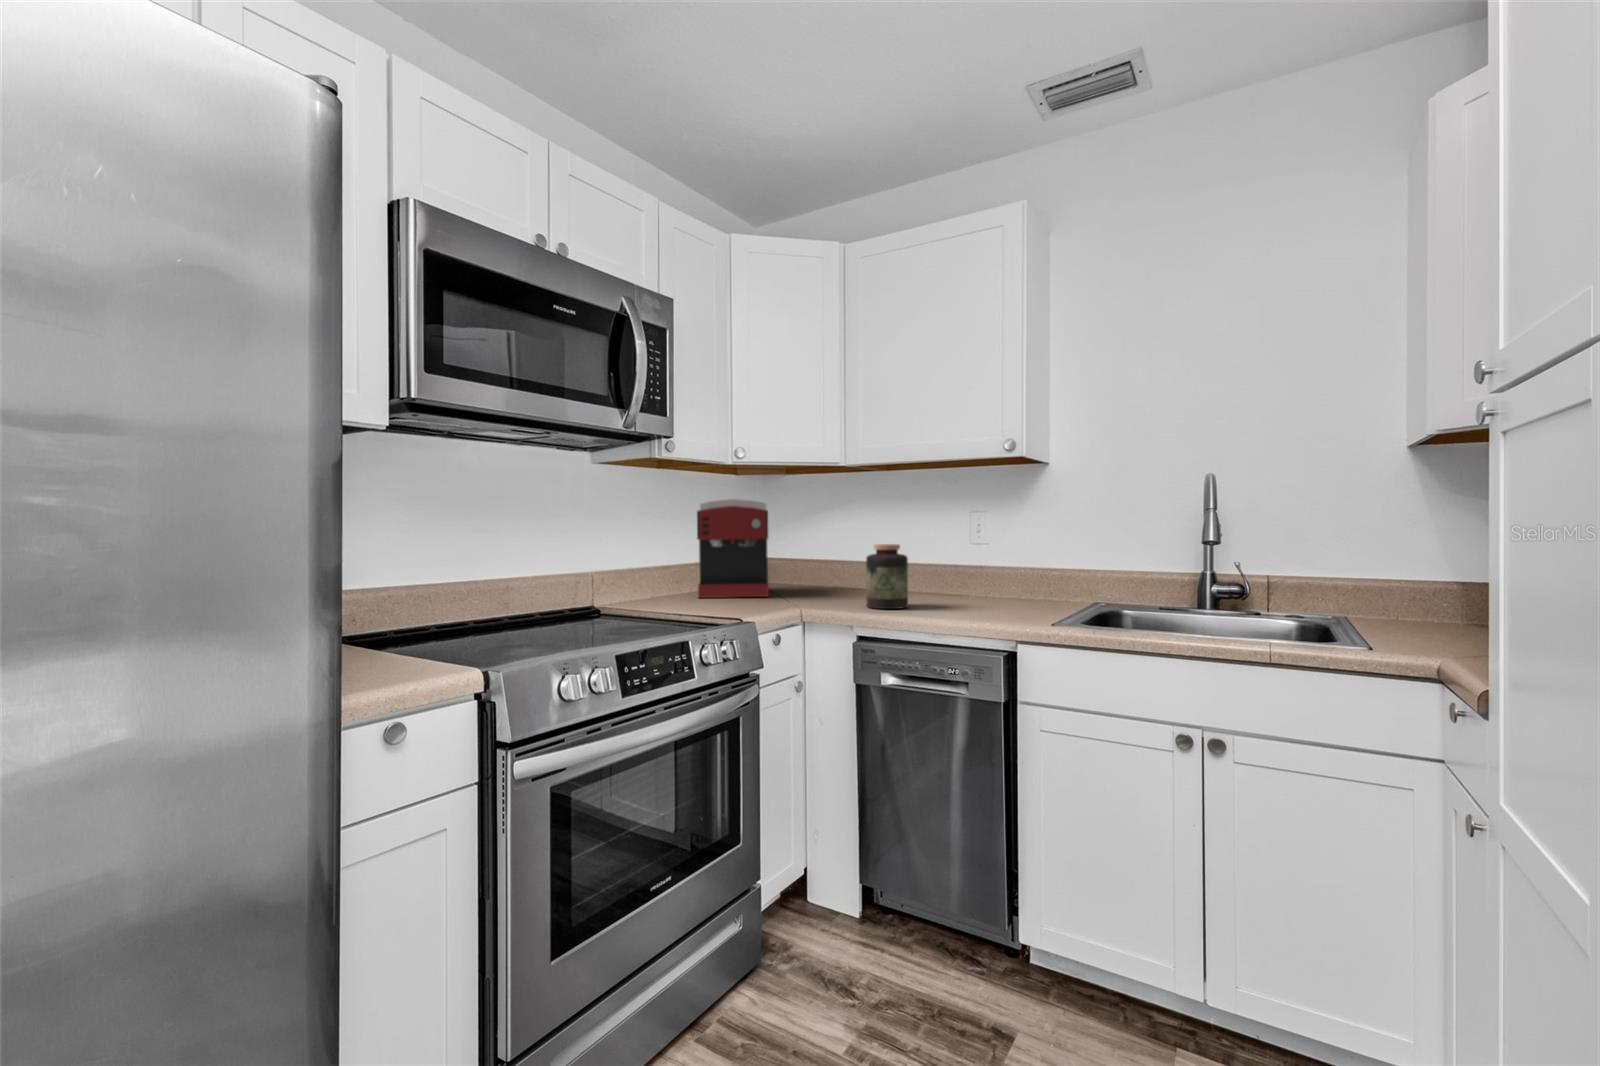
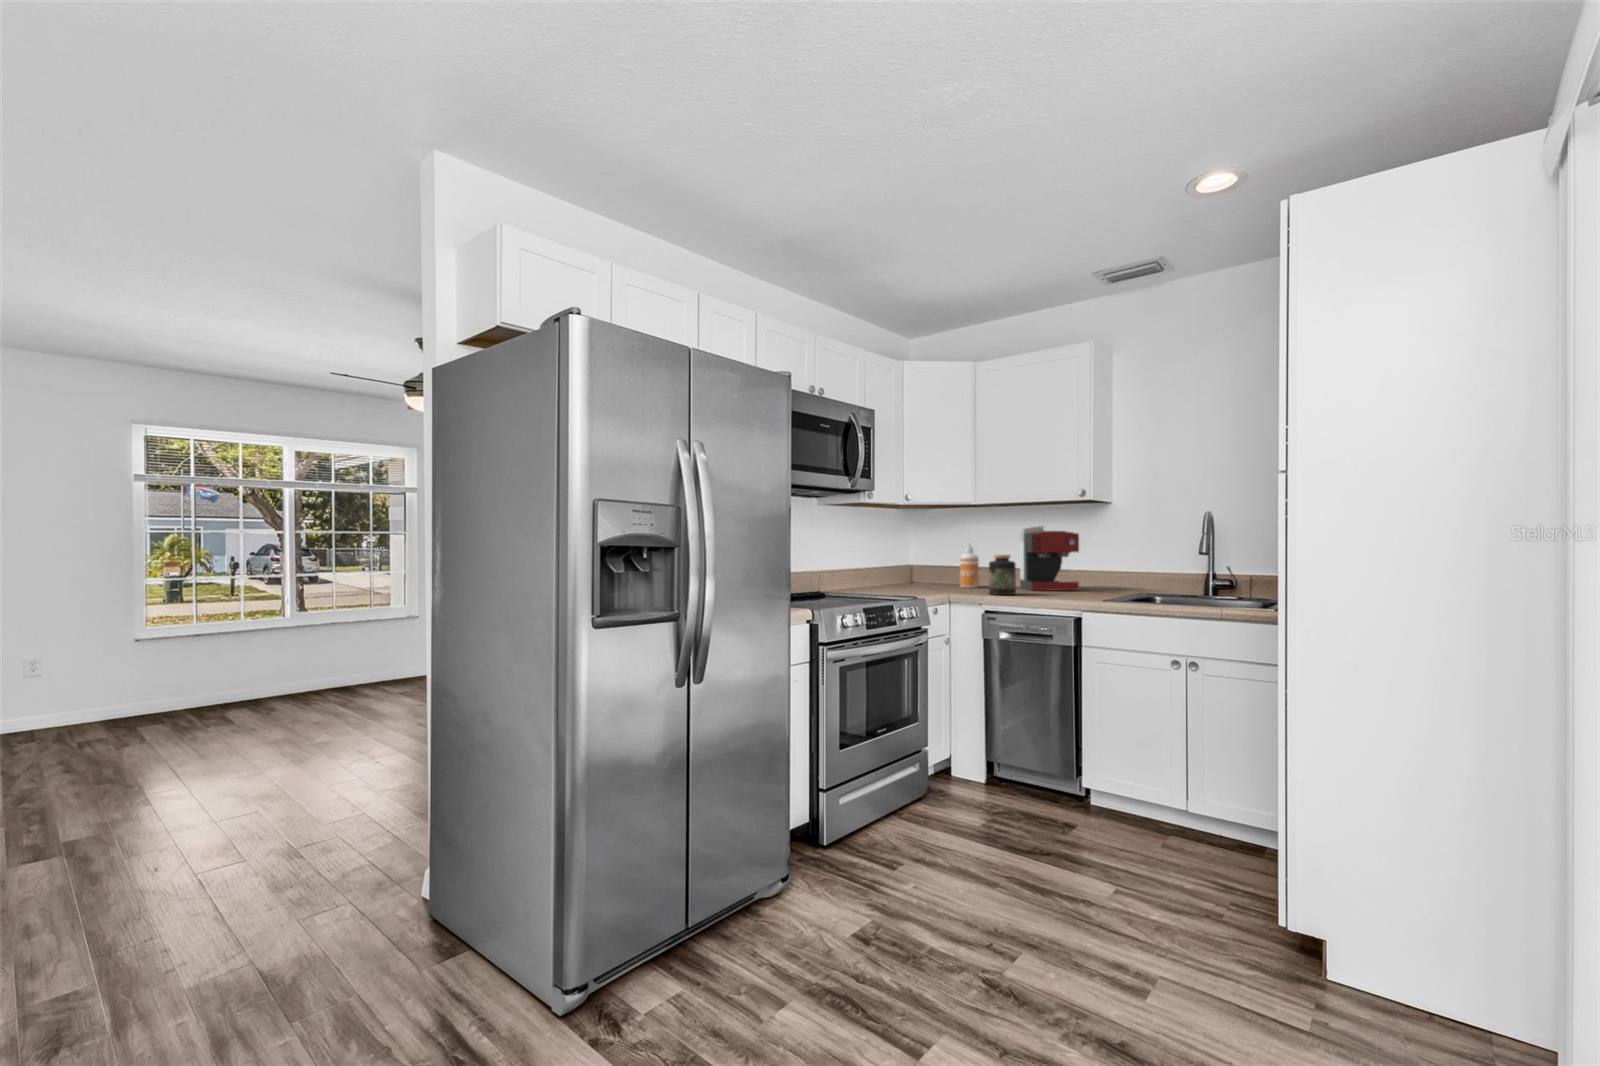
coffee maker: present [697,499,769,598] -> present [1020,526,1079,591]
soap dispenser: none [827,526,854,593] -> present [960,543,979,588]

